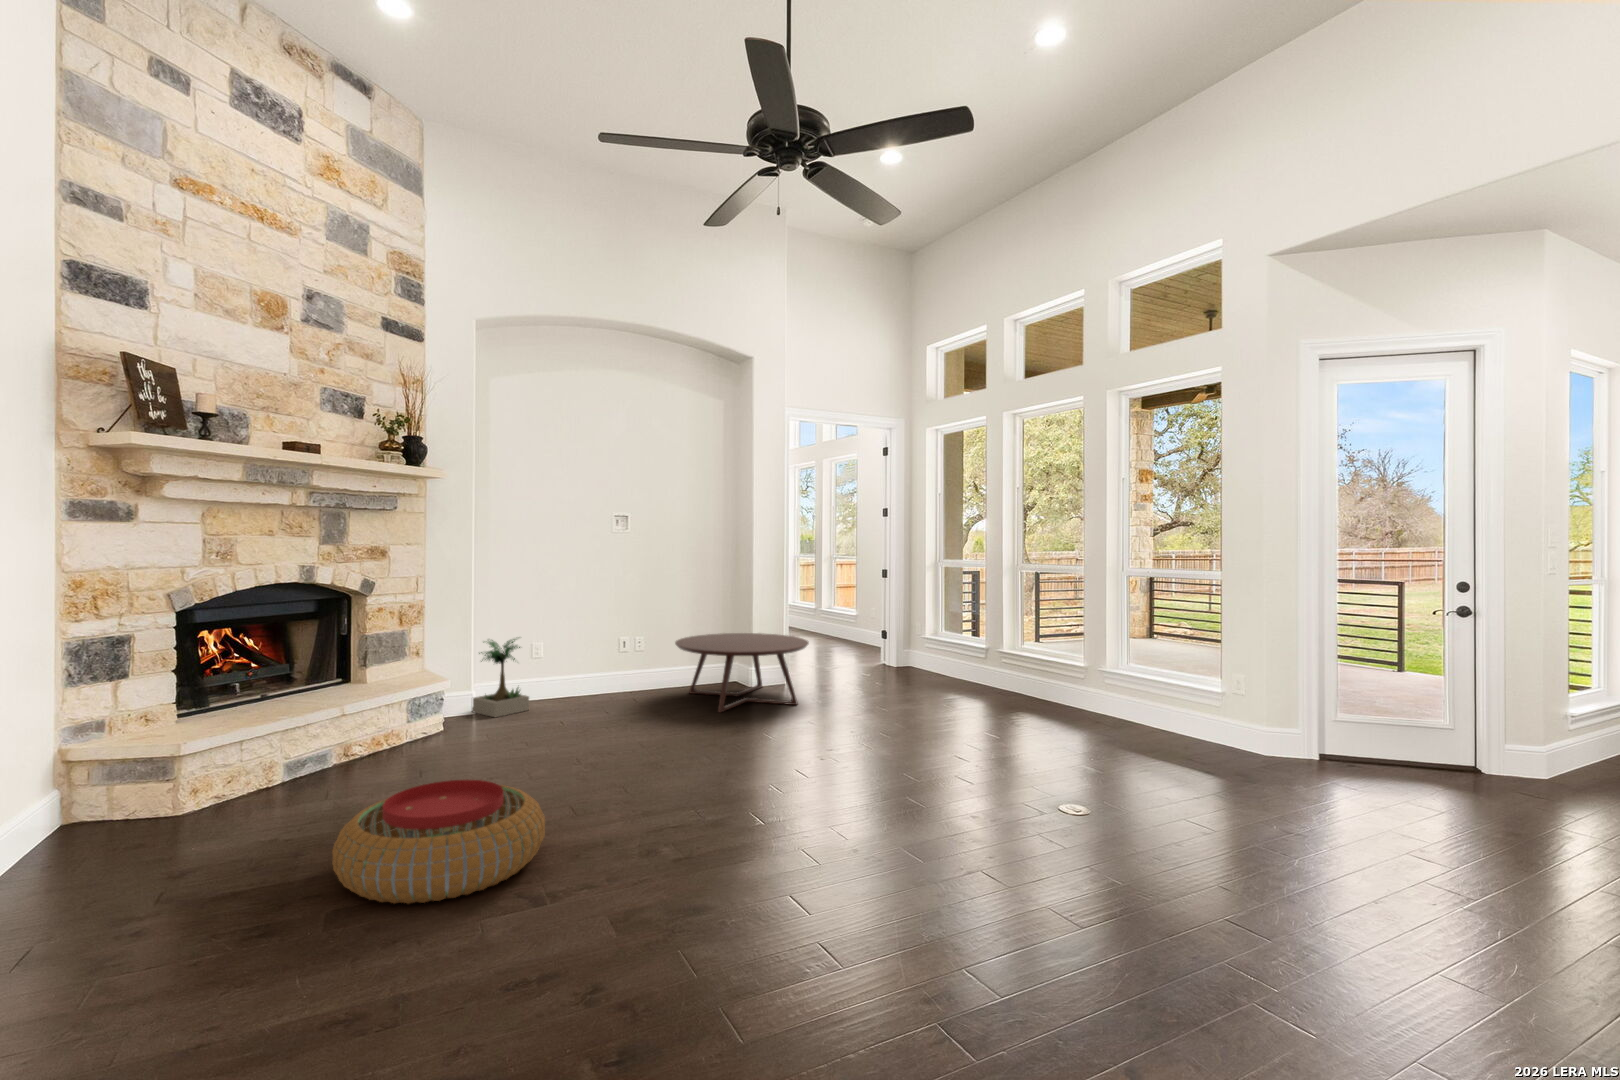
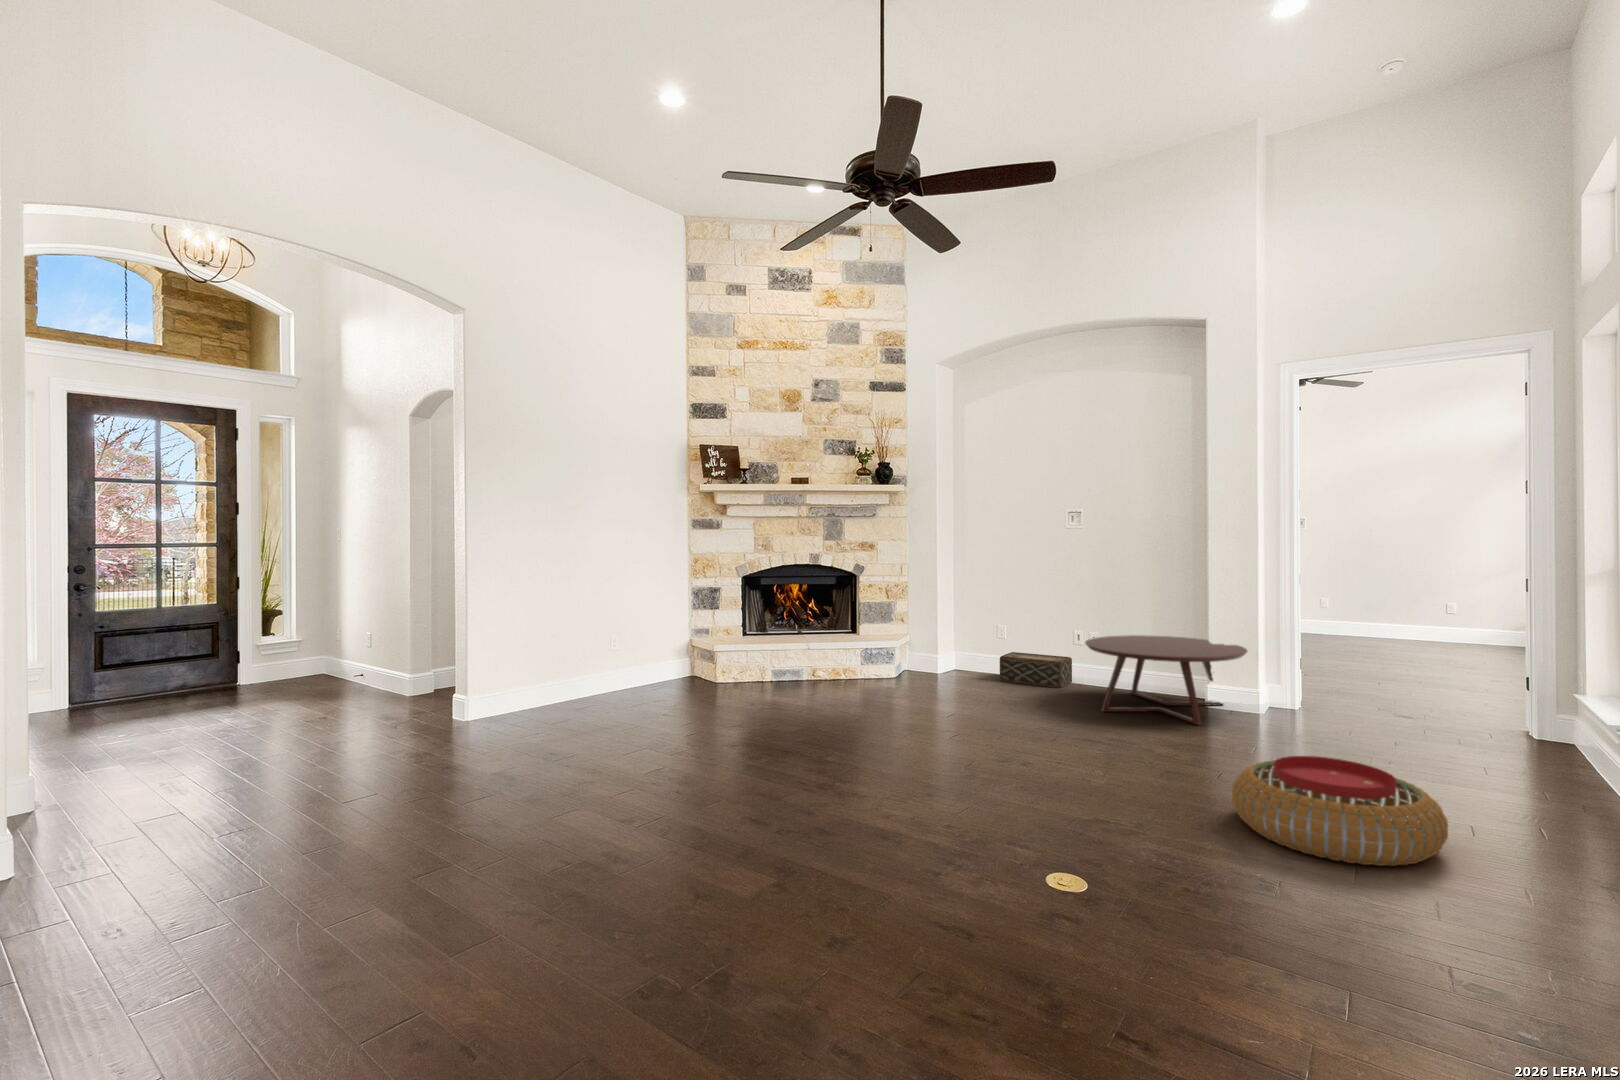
potted plant: present [472,639,529,717] -> none [942,615,987,678]
woven basket: none [552,668,630,708] -> present [1000,652,1072,688]
pouf: present [332,780,545,904] -> present [1232,756,1448,866]

